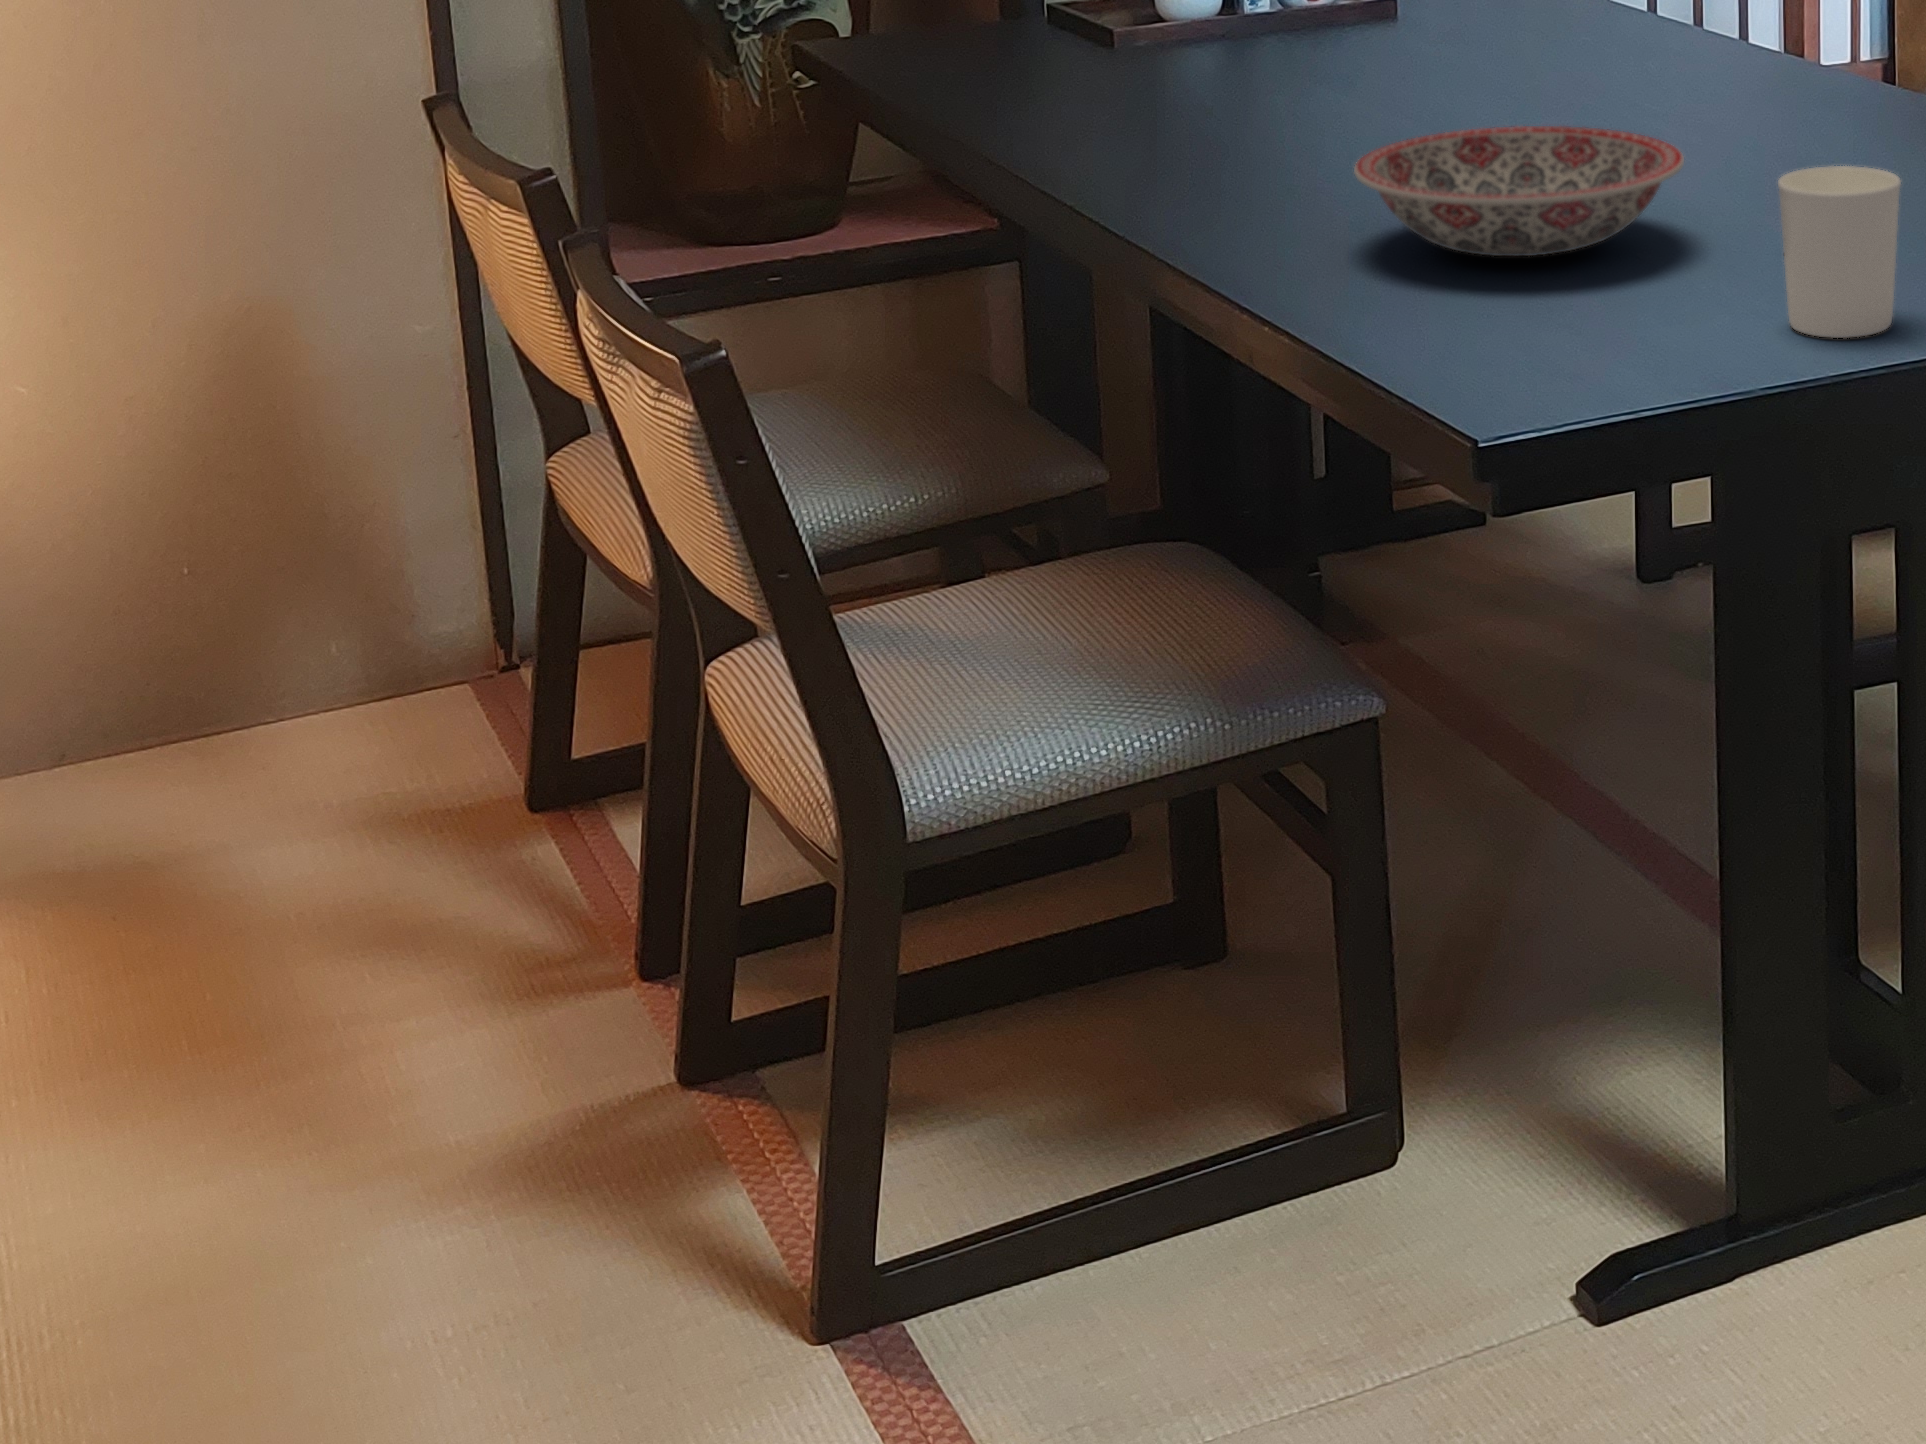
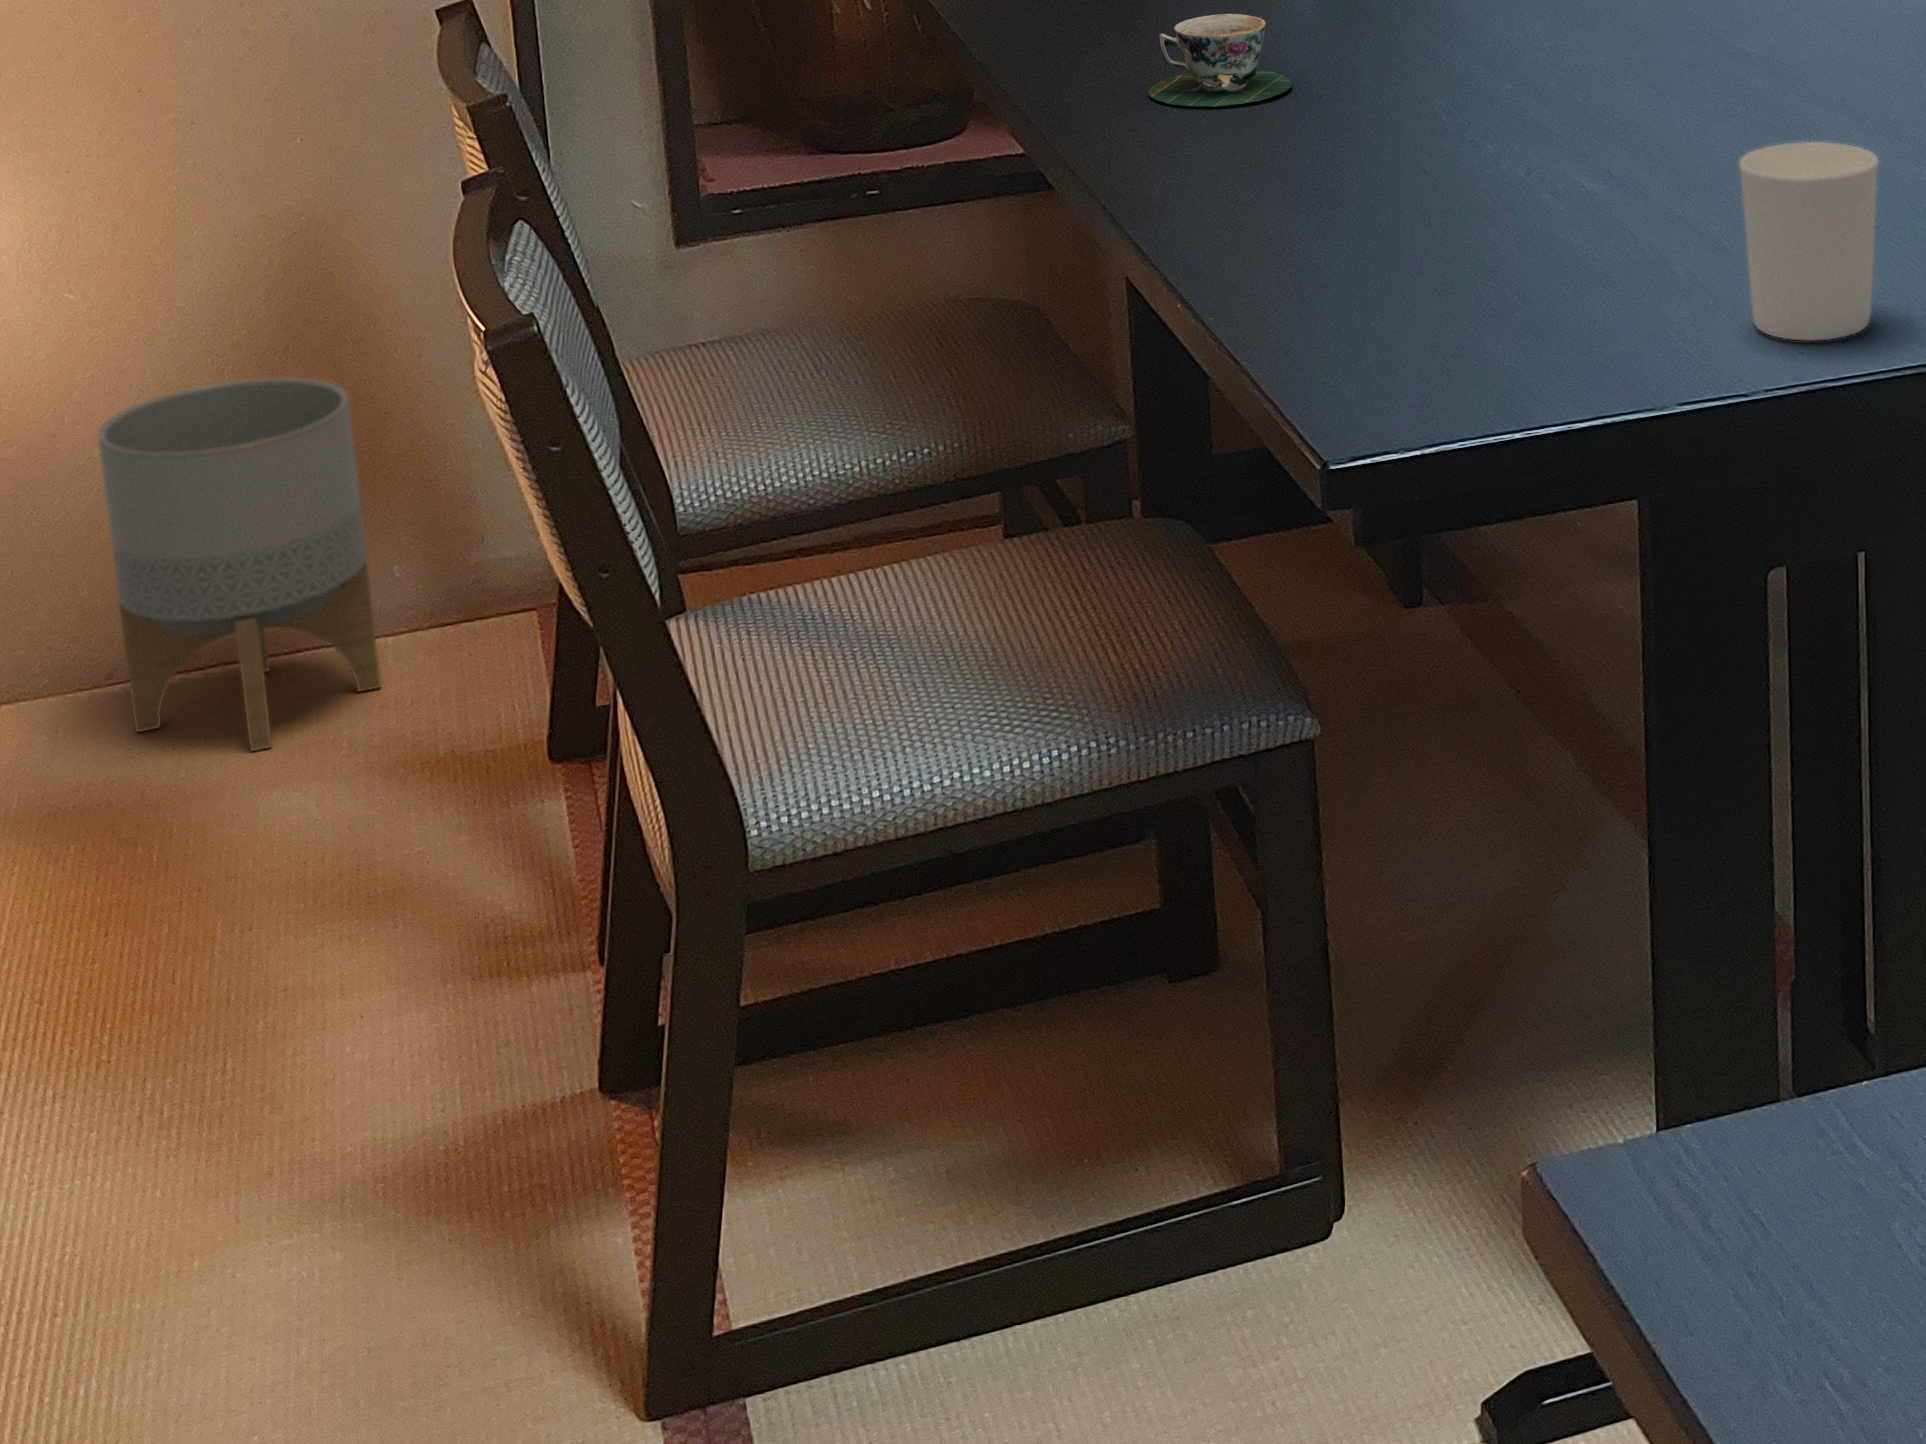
teacup: none [1136,83,1267,168] -> present [1149,14,1292,106]
ceramic bowl: present [1354,126,1684,256] -> none [1316,76,1684,226]
planter: none [68,464,339,818] -> present [98,377,381,751]

